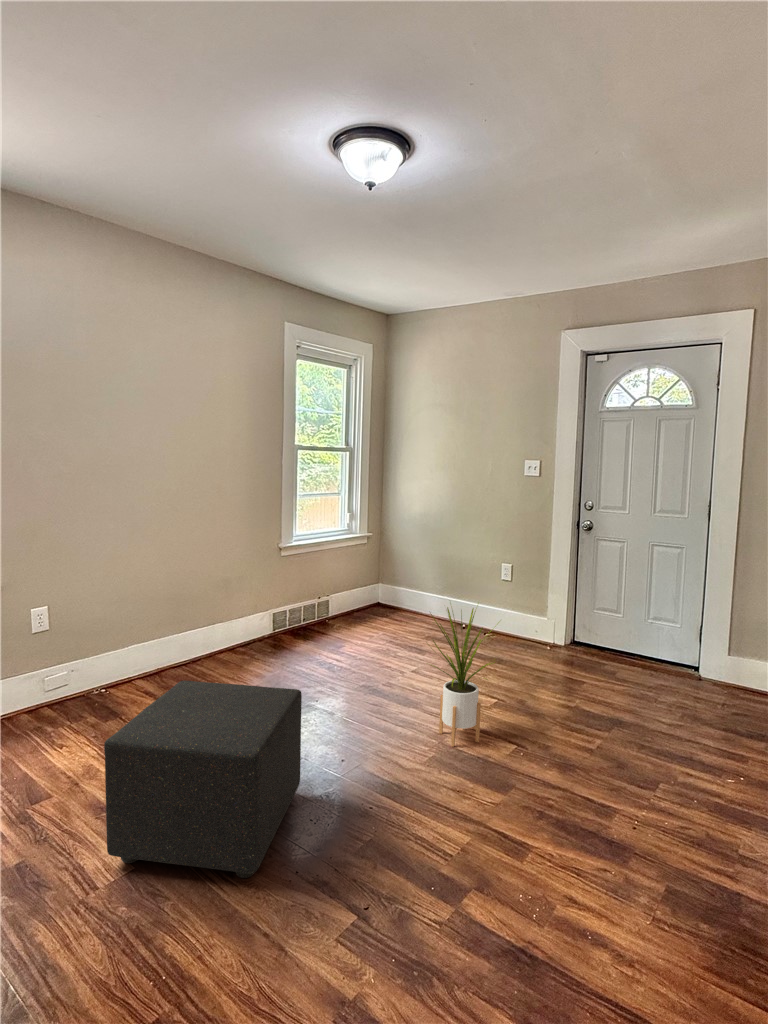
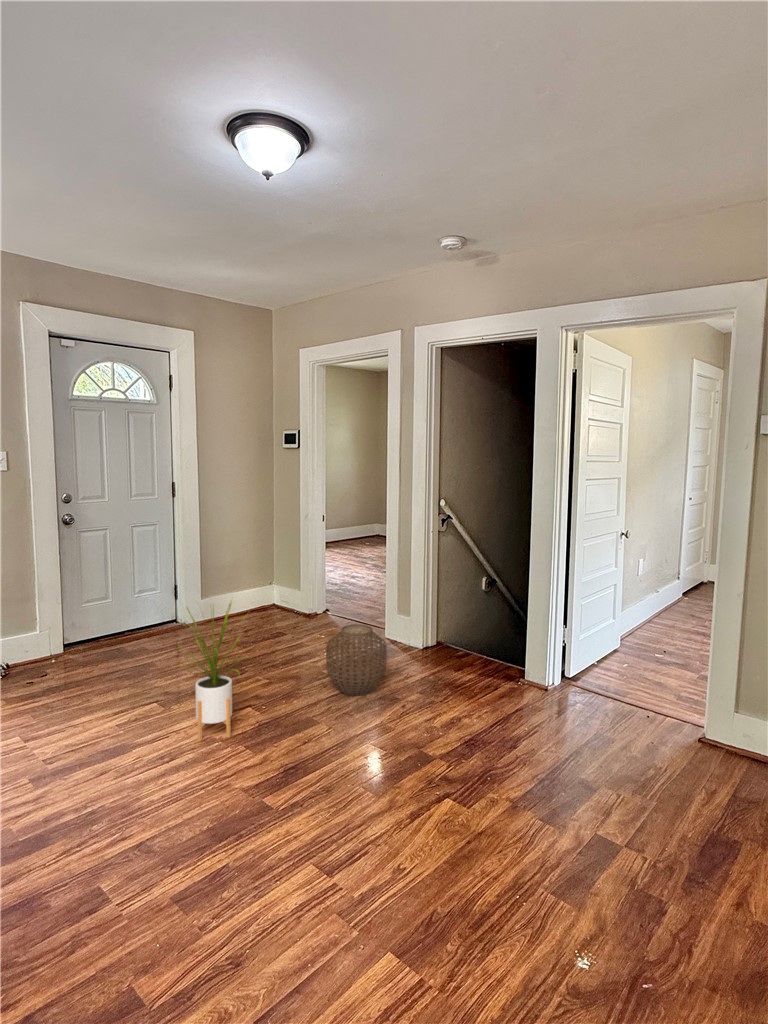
ottoman: present [104,681,302,878] -> none [210,717,422,969]
woven basket: none [594,721,698,840] -> present [326,624,387,696]

